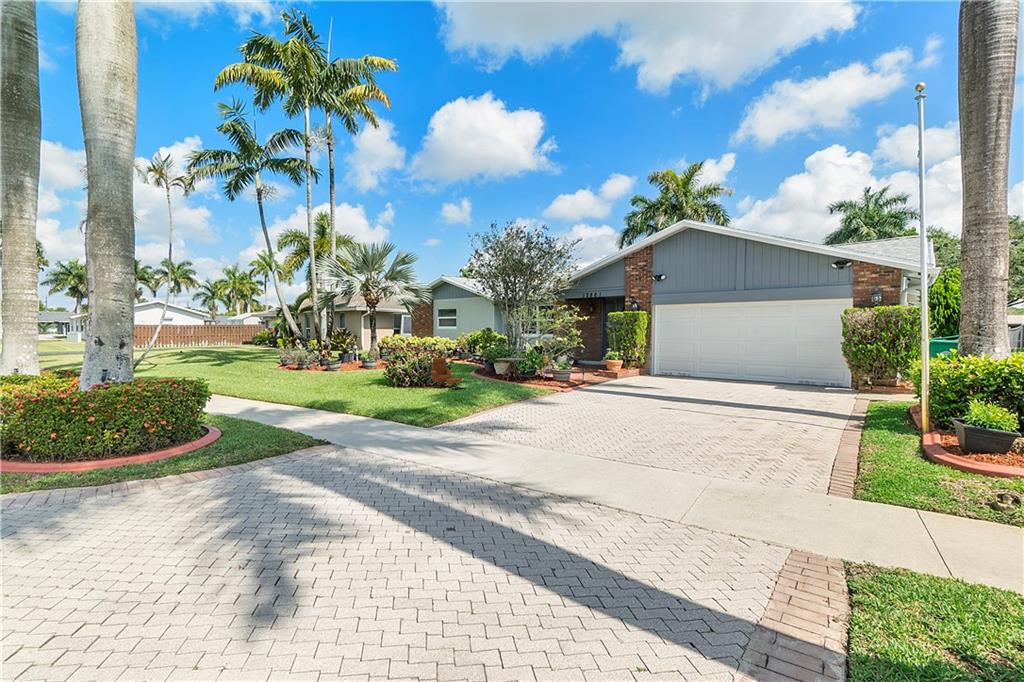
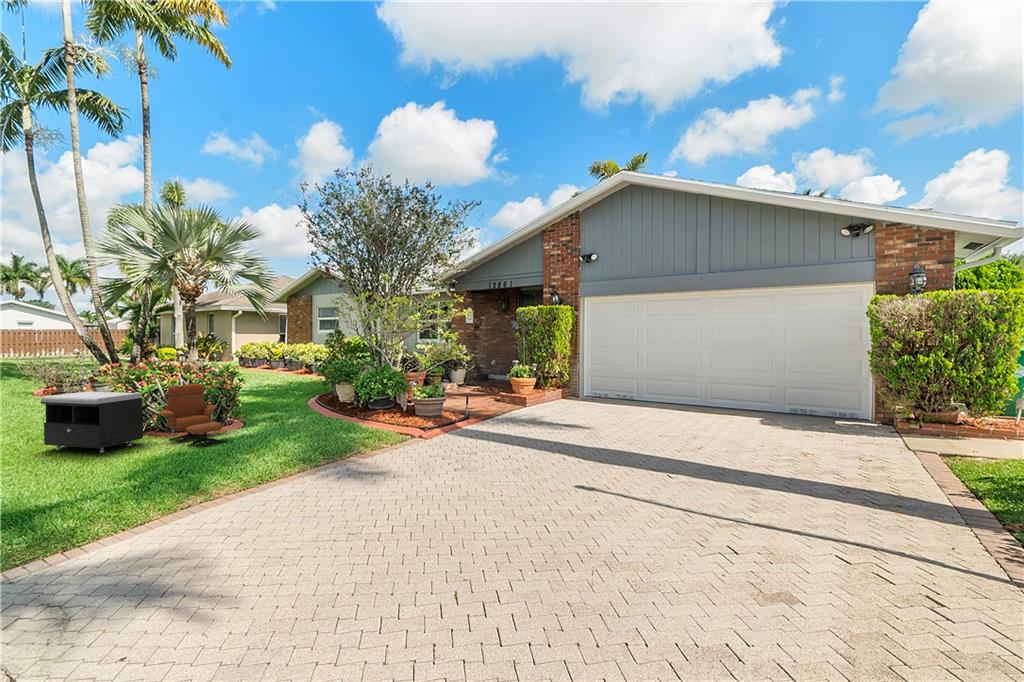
round table: present [497,358,527,381] -> none [321,378,376,418]
storage bench: none [380,361,422,390] -> present [41,392,143,453]

